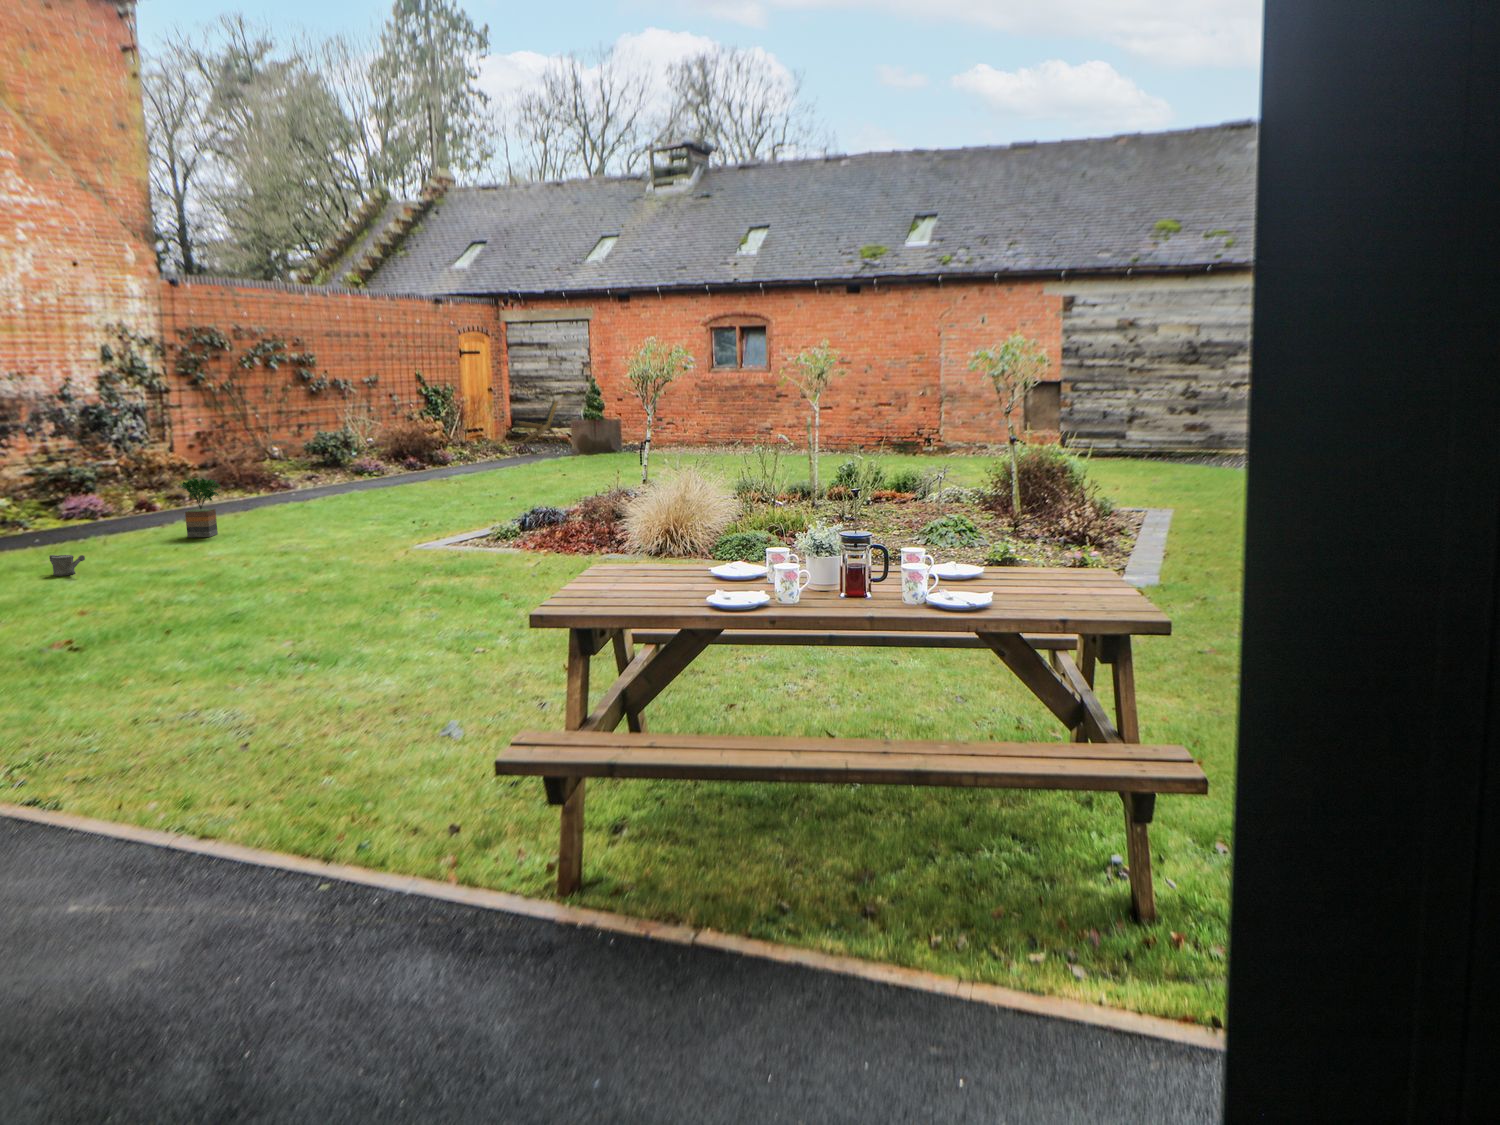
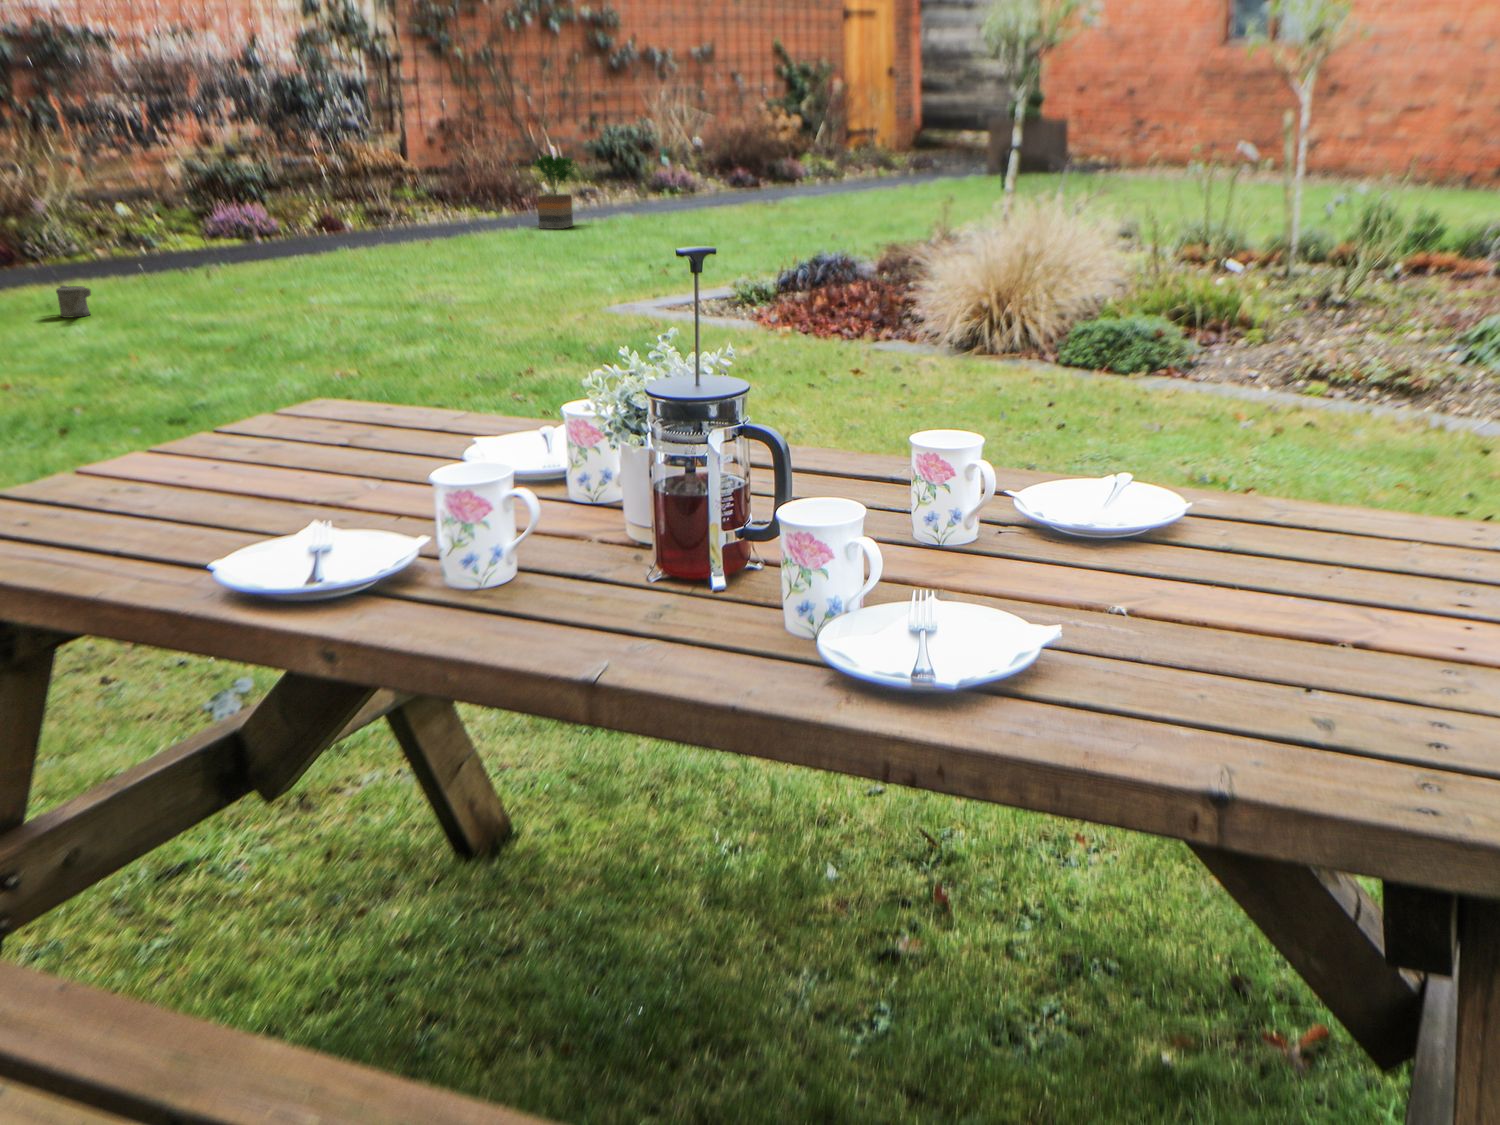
lounge chair: present [515,401,559,443] -> none [925,89,990,154]
potted tree: present [181,478,220,538] -> present [535,155,577,229]

